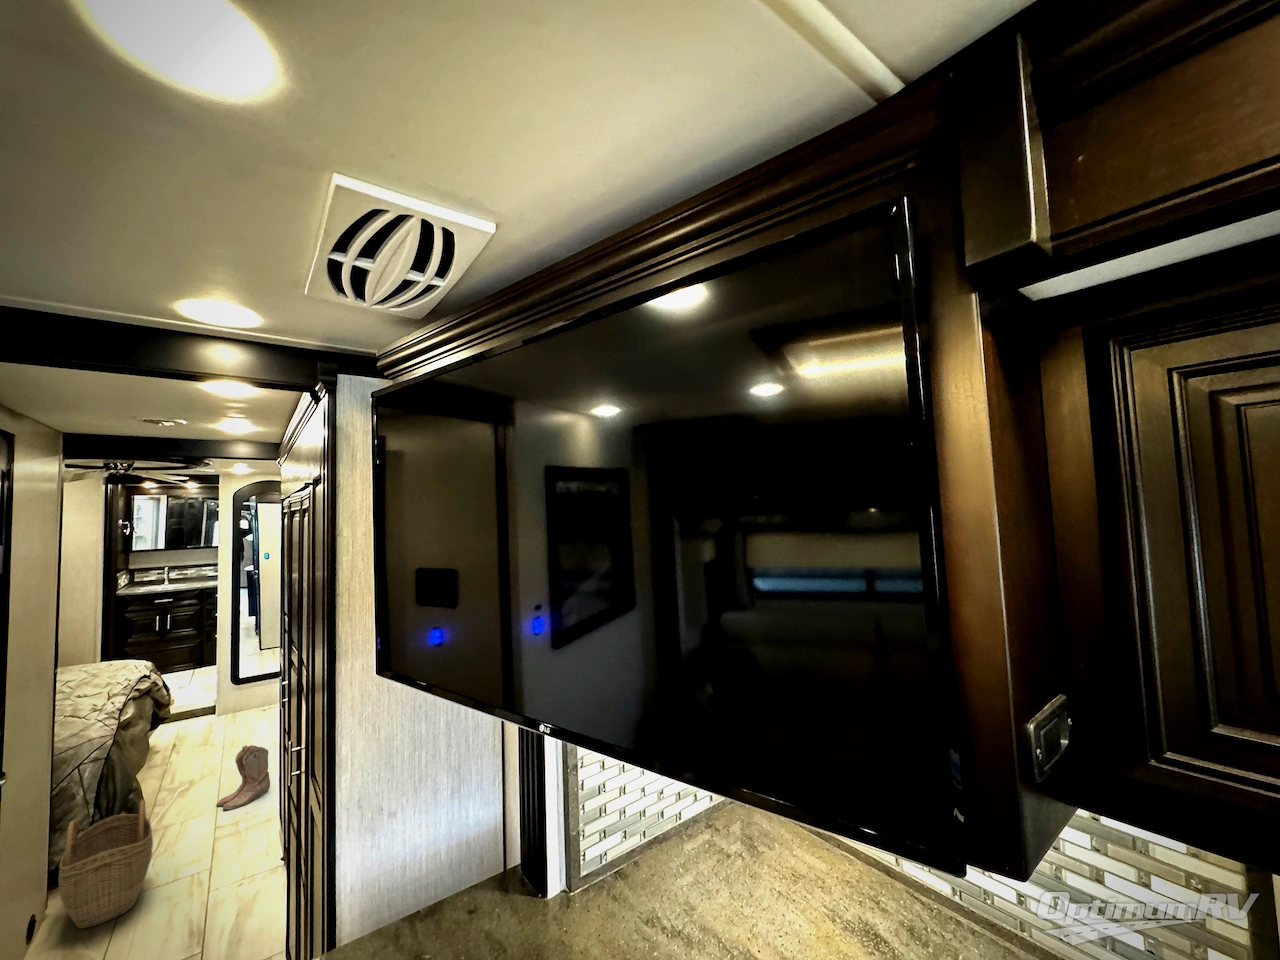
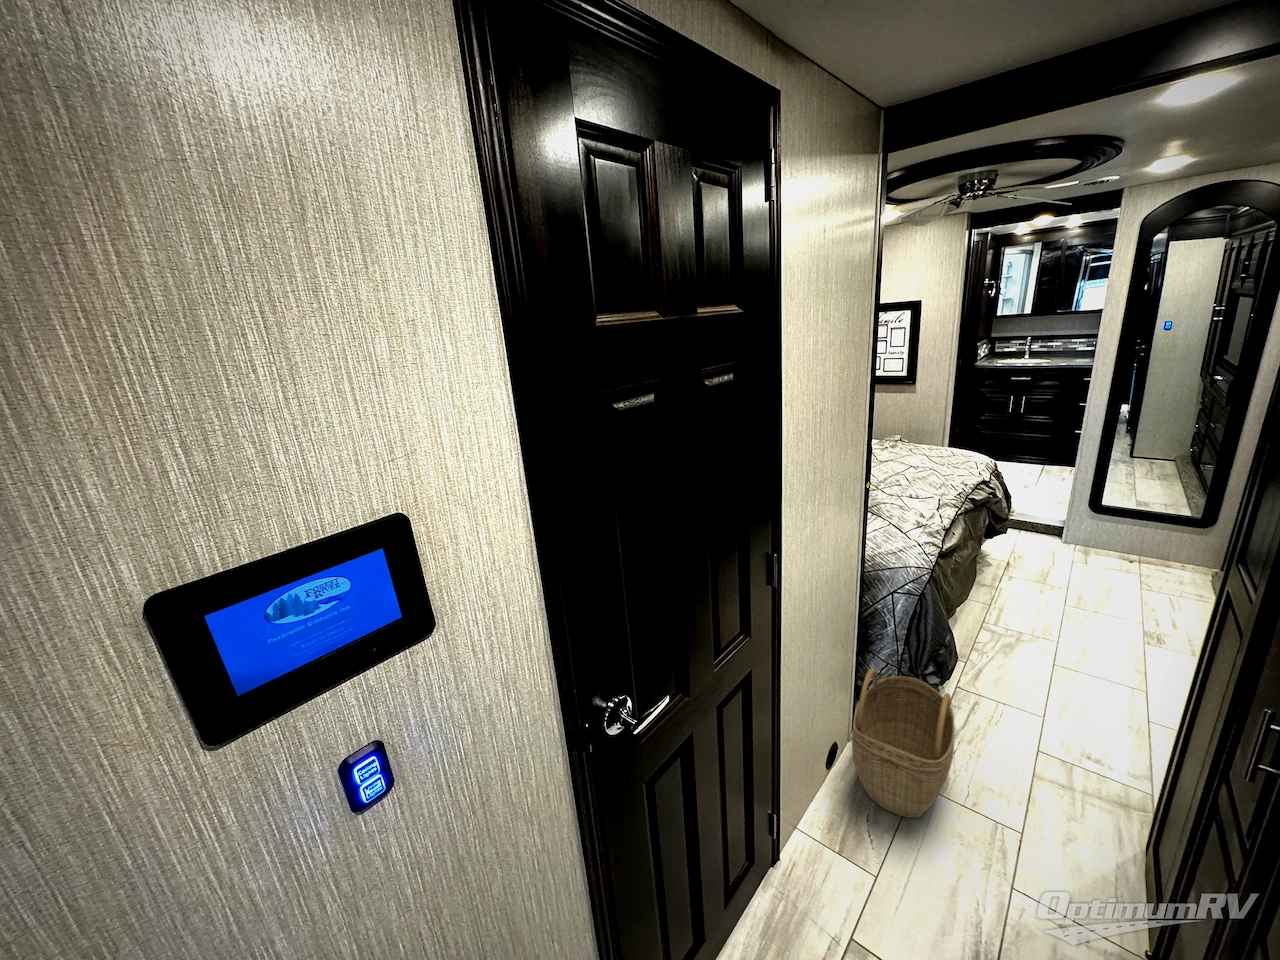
boots: present [217,745,270,810] -> none [1049,650,1153,743]

